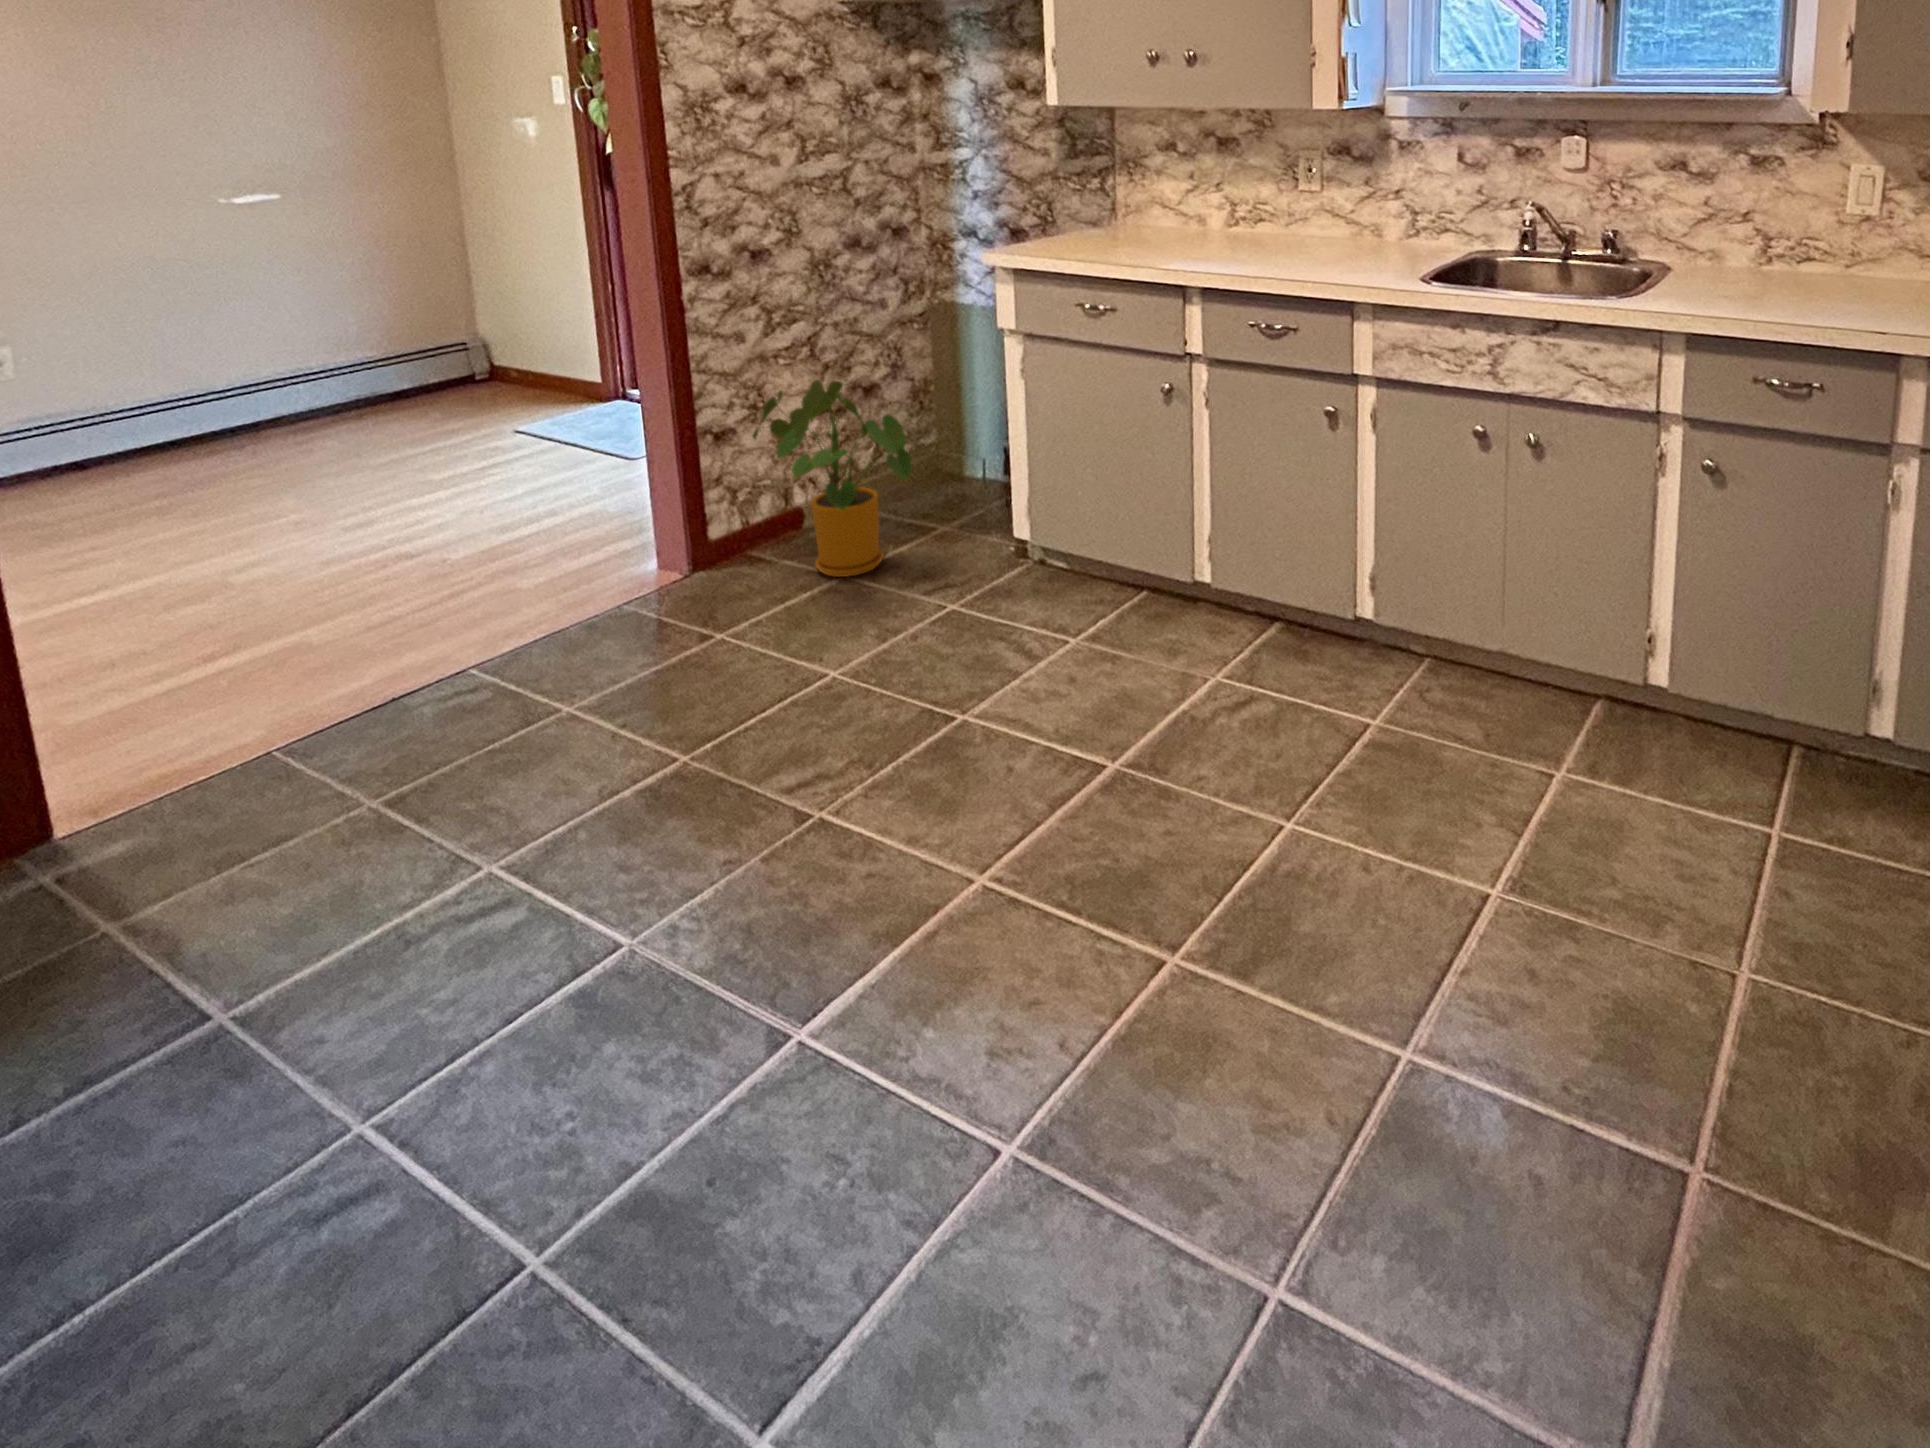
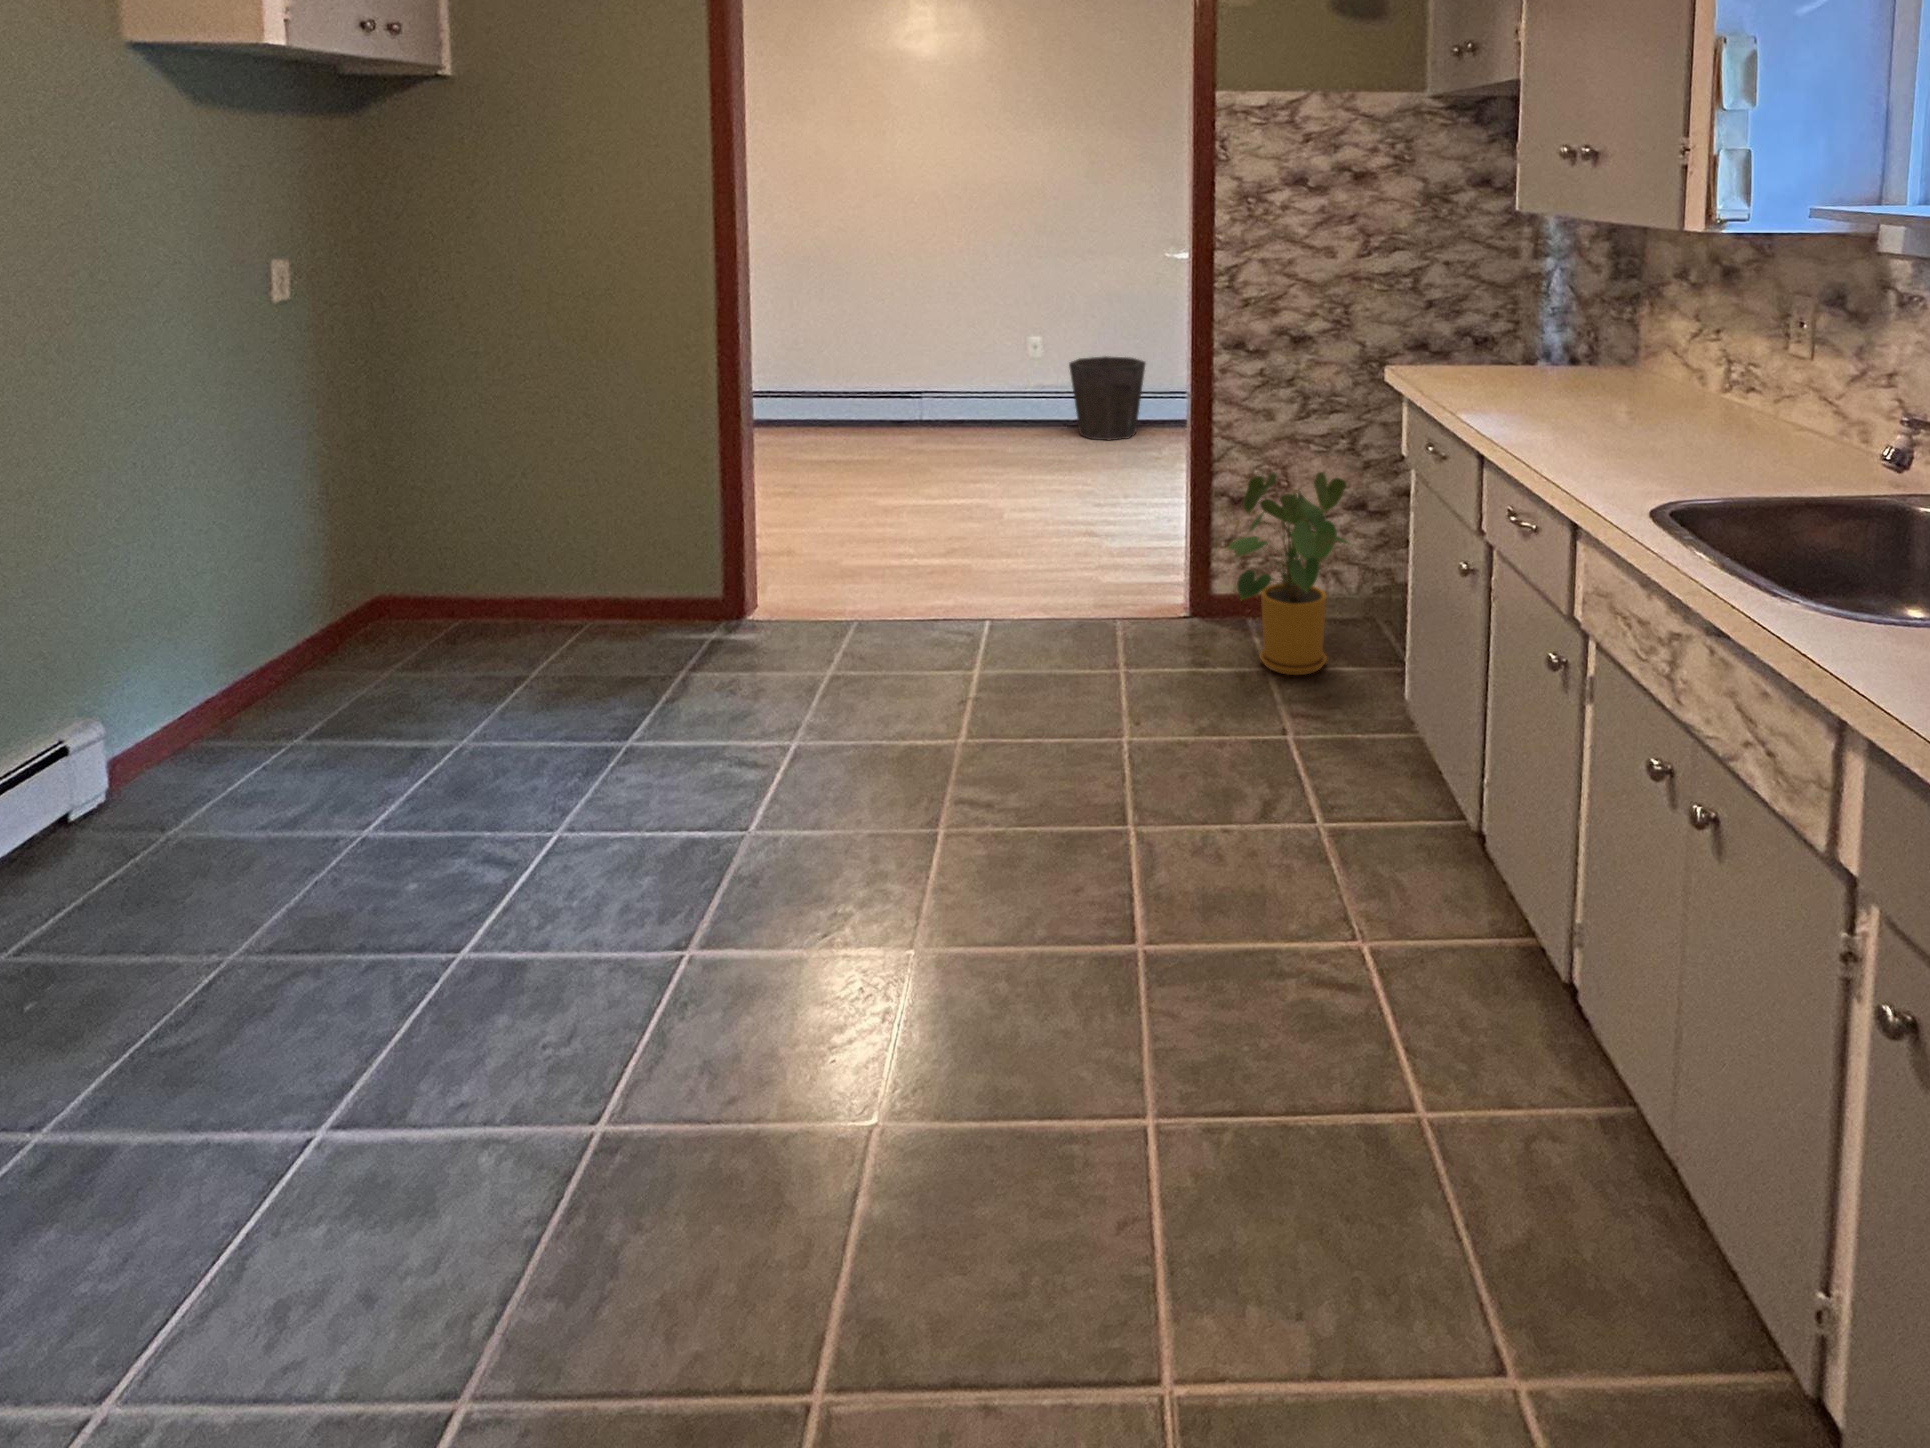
waste bin: none [66,352,204,477] -> present [1069,356,1146,440]

